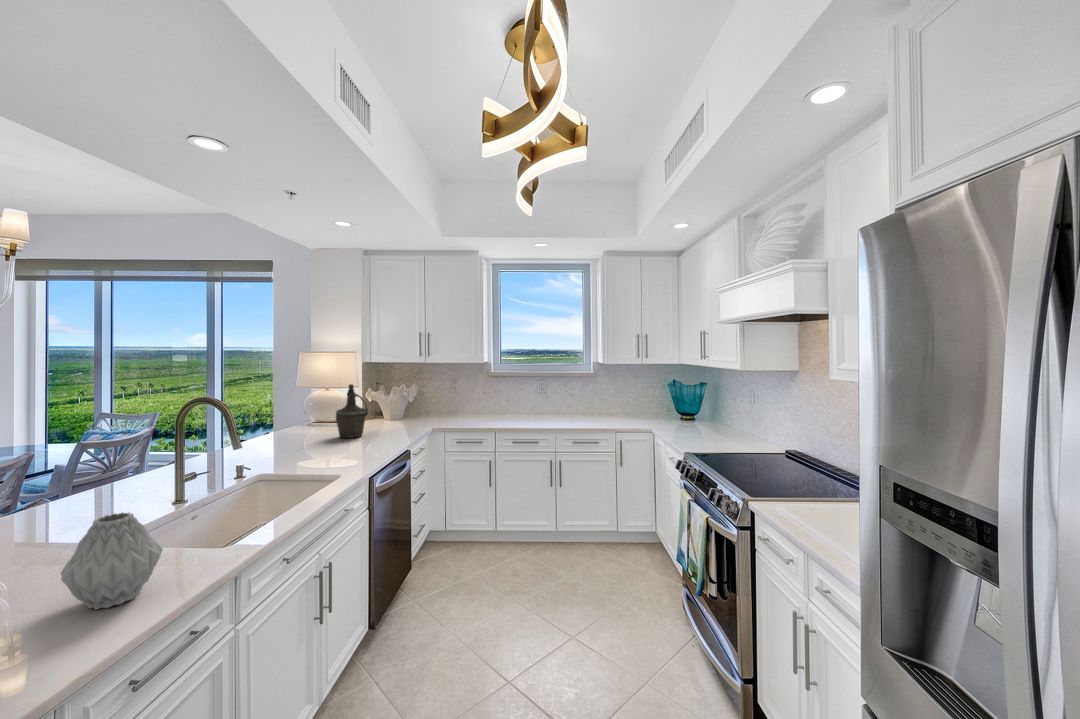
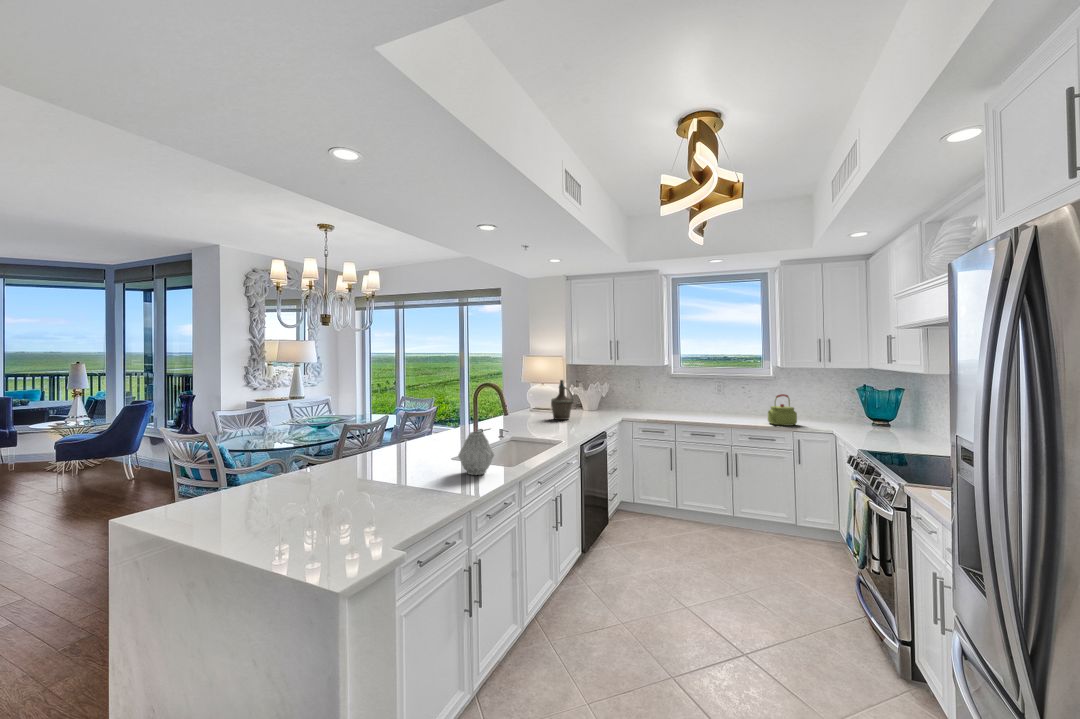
kettle: none [590,393,618,426] -> present [768,394,797,426]

